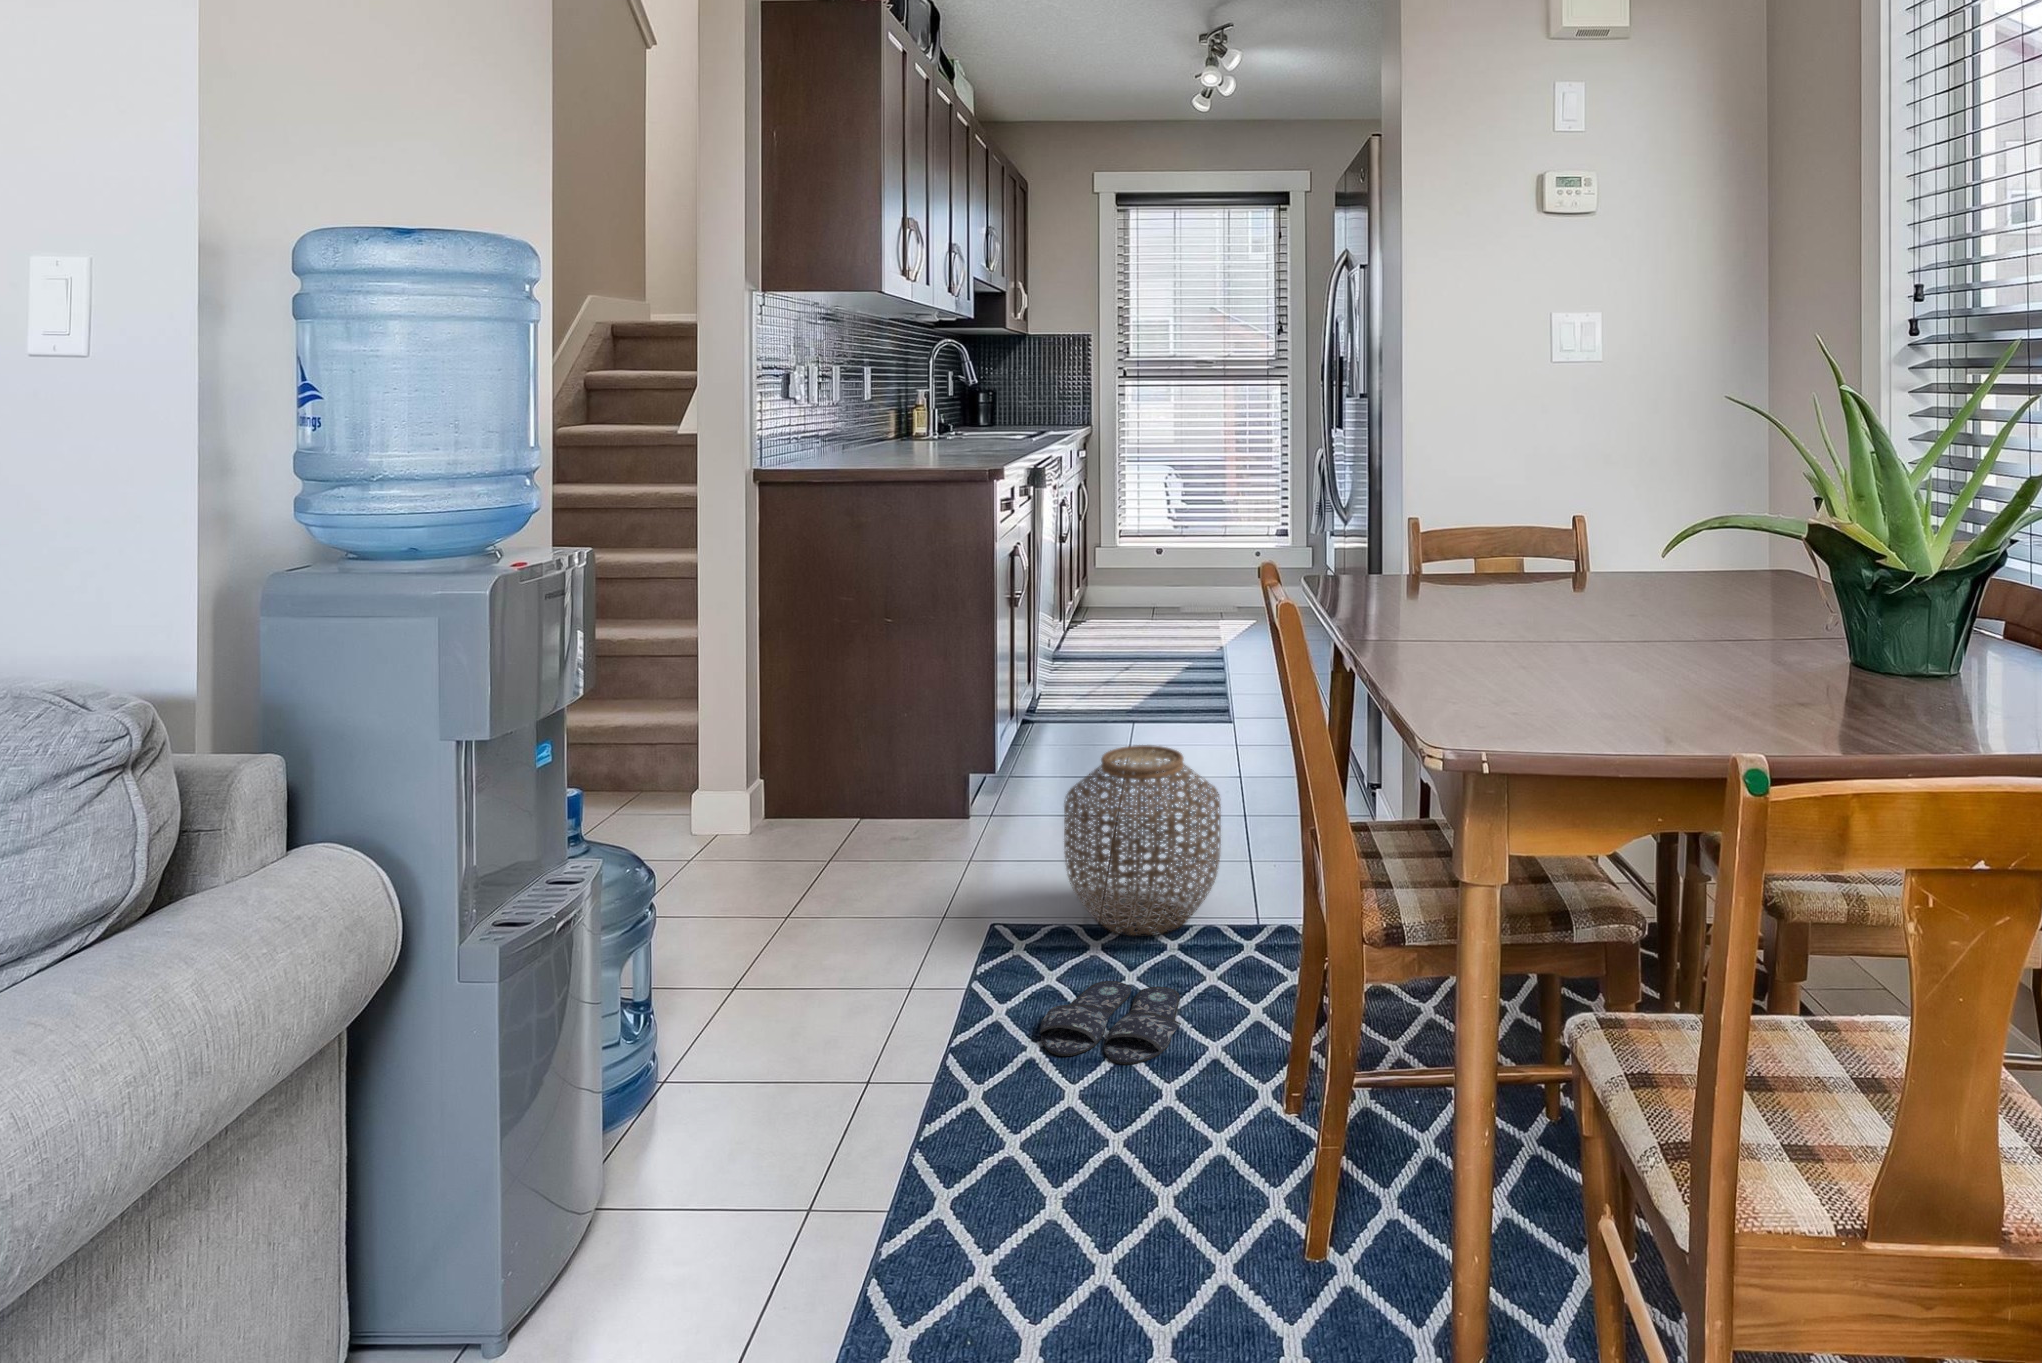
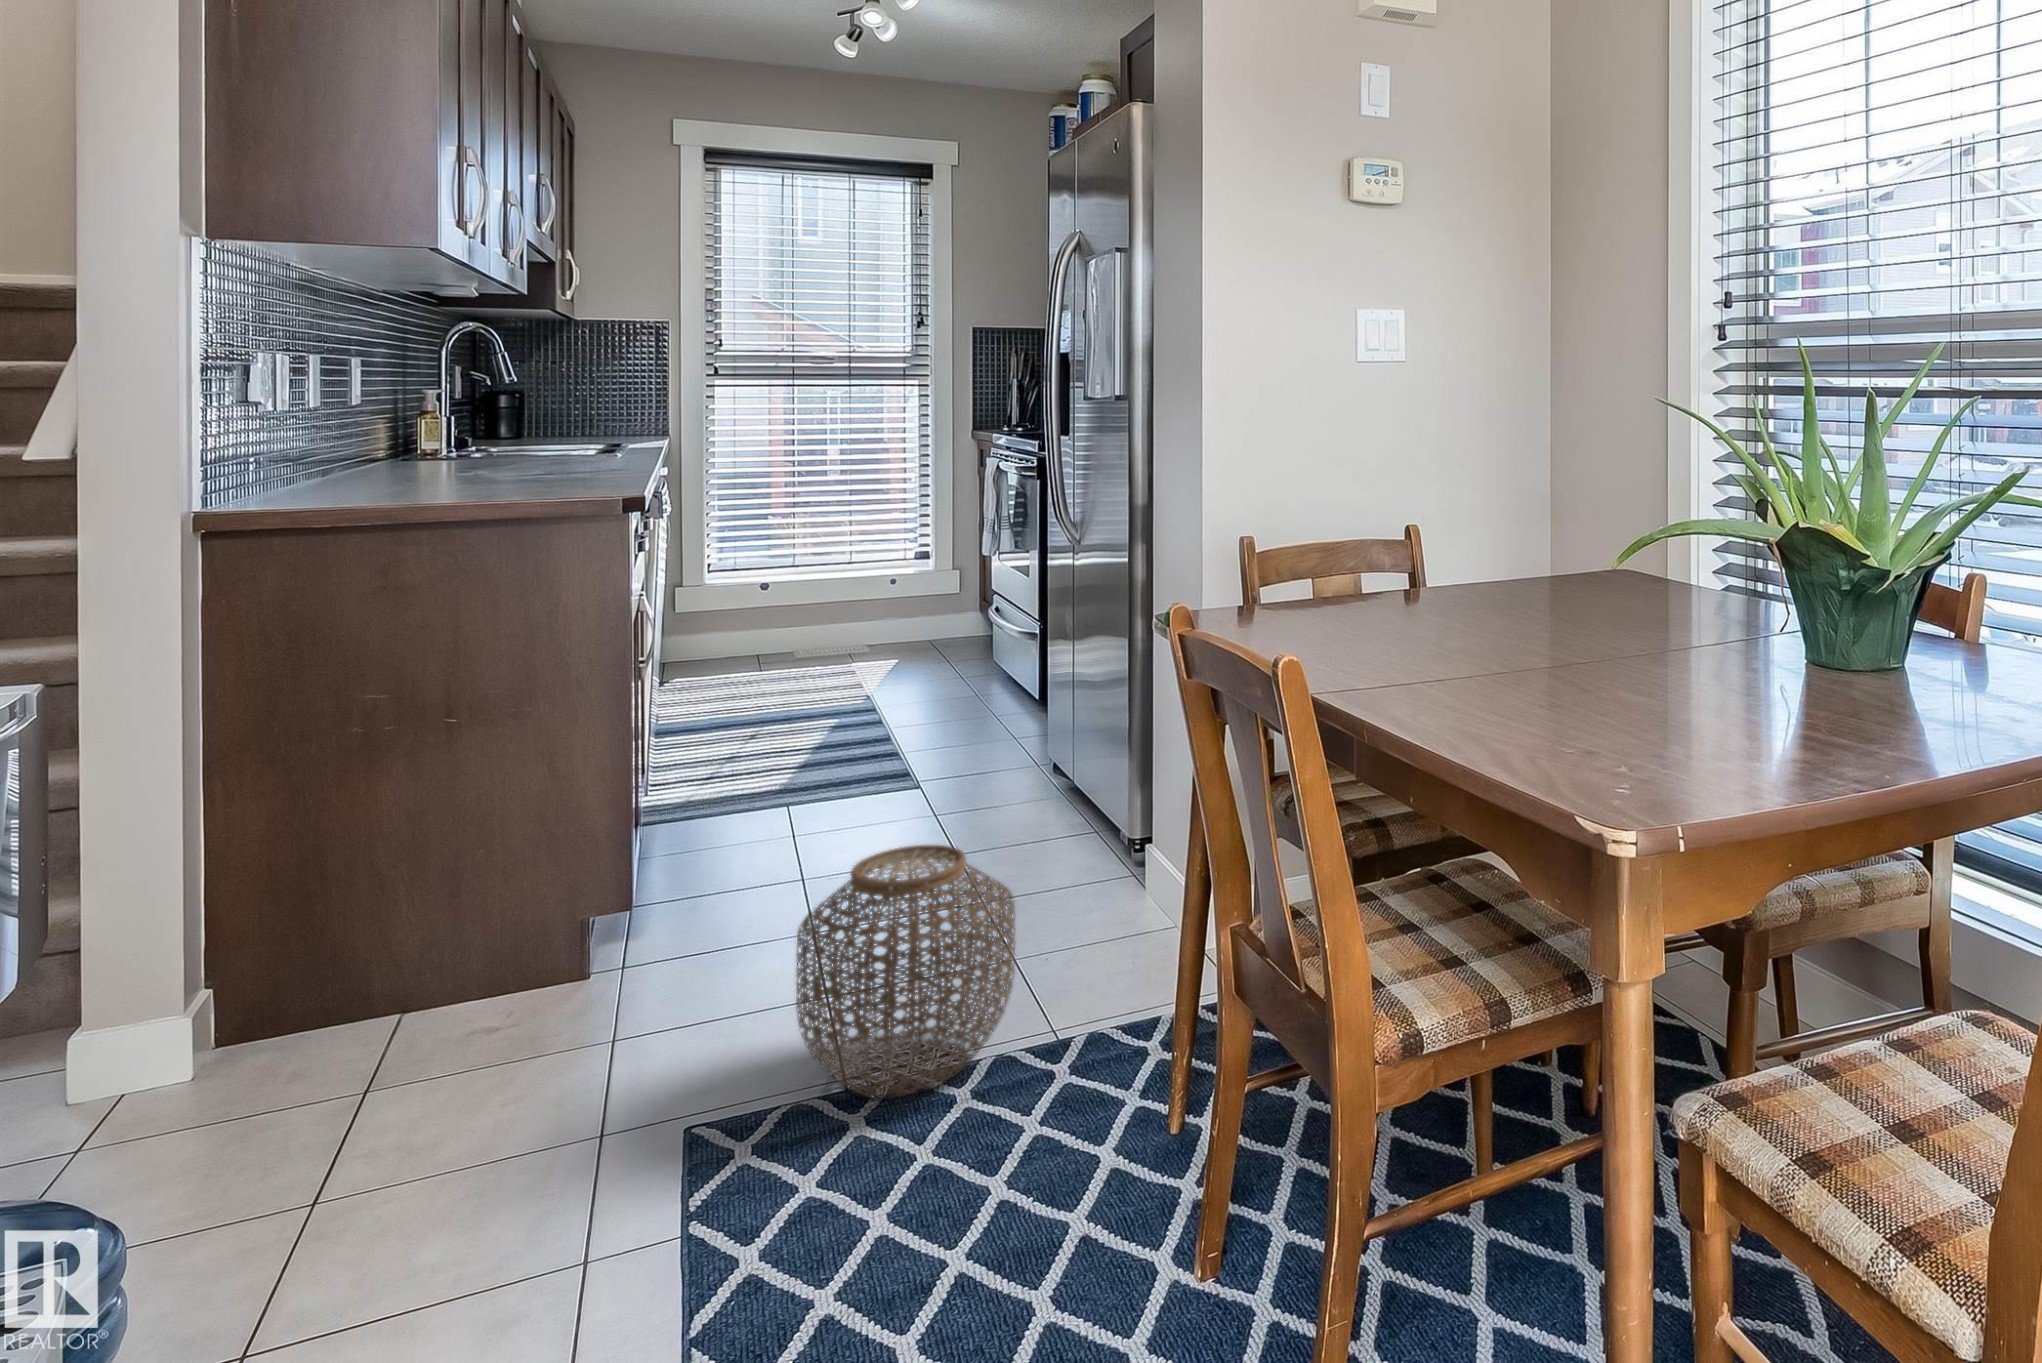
slippers: present [1040,981,1181,1065] -> none [824,1154,1023,1296]

